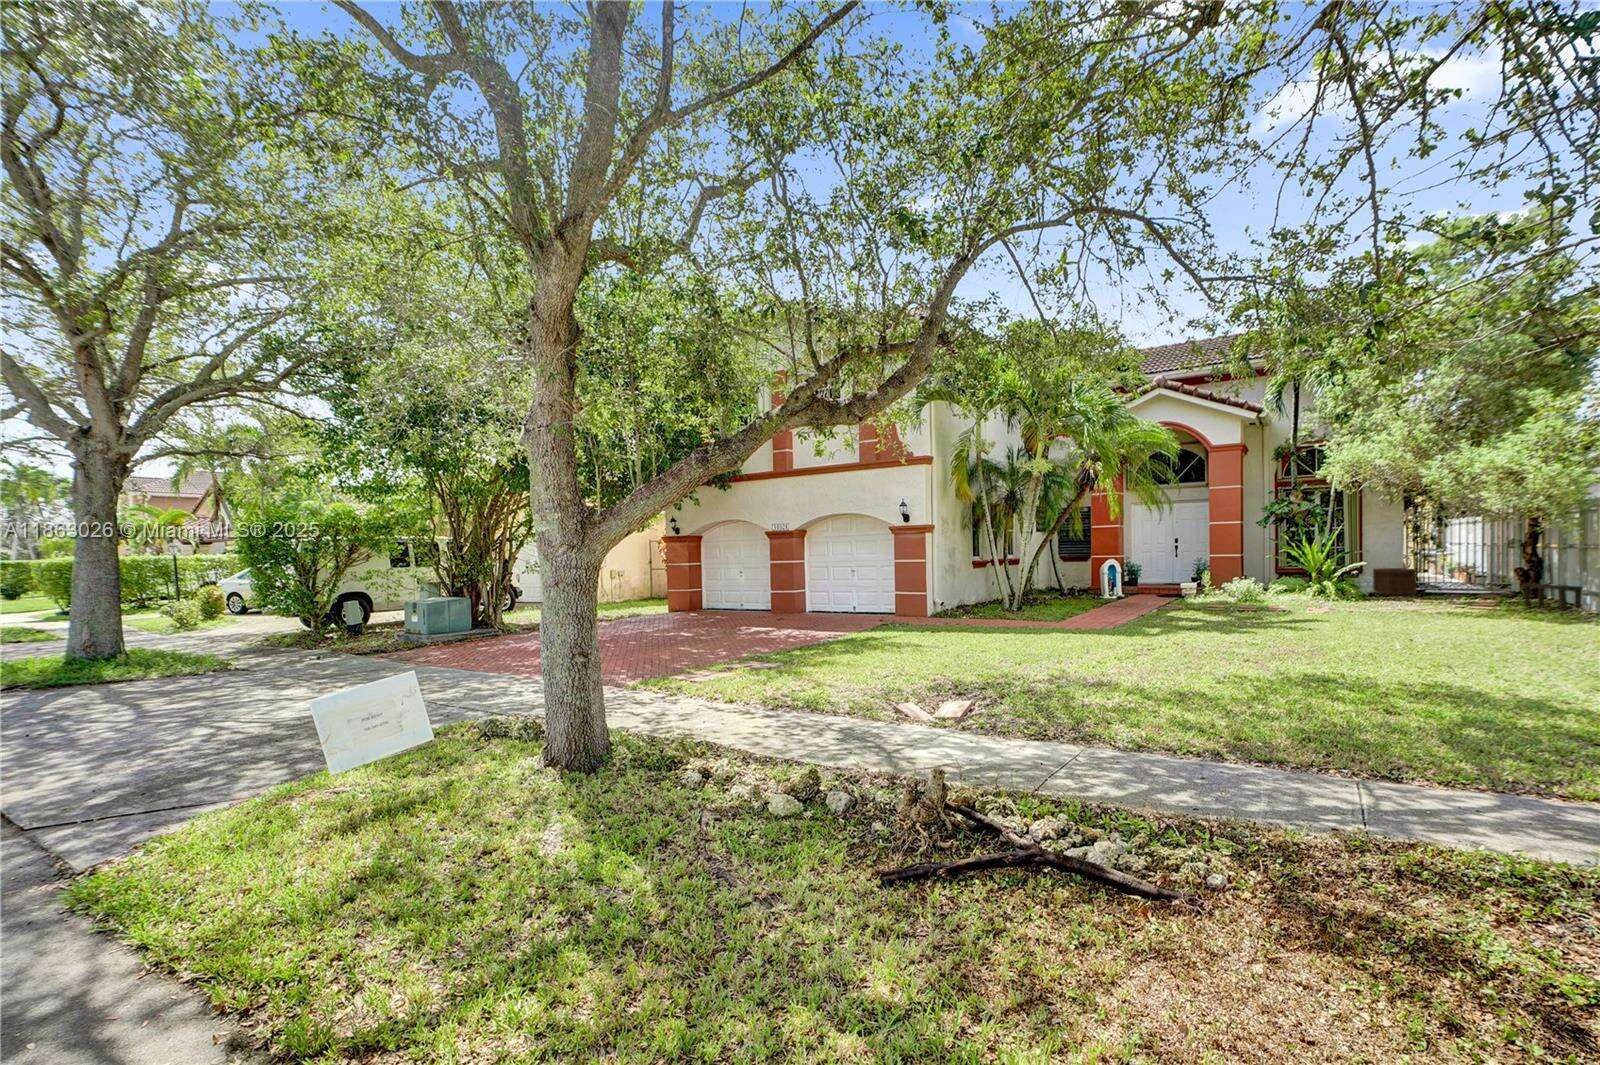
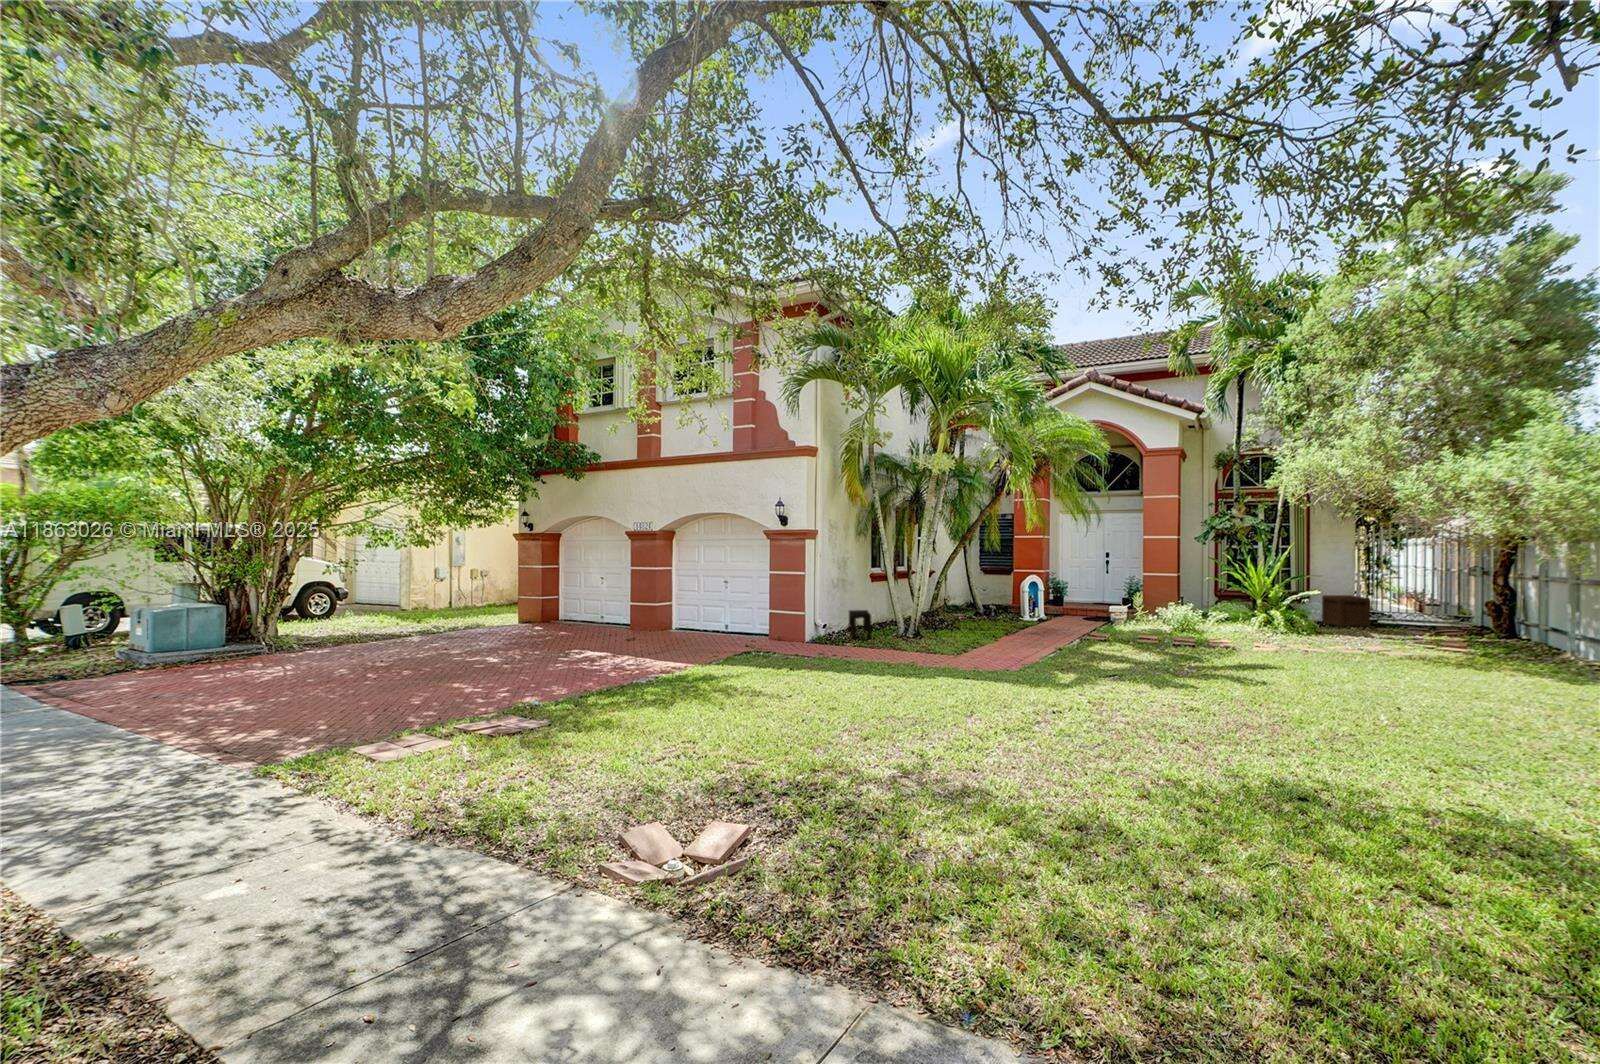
bench: present [1524,583,1582,611] -> present [849,610,872,640]

